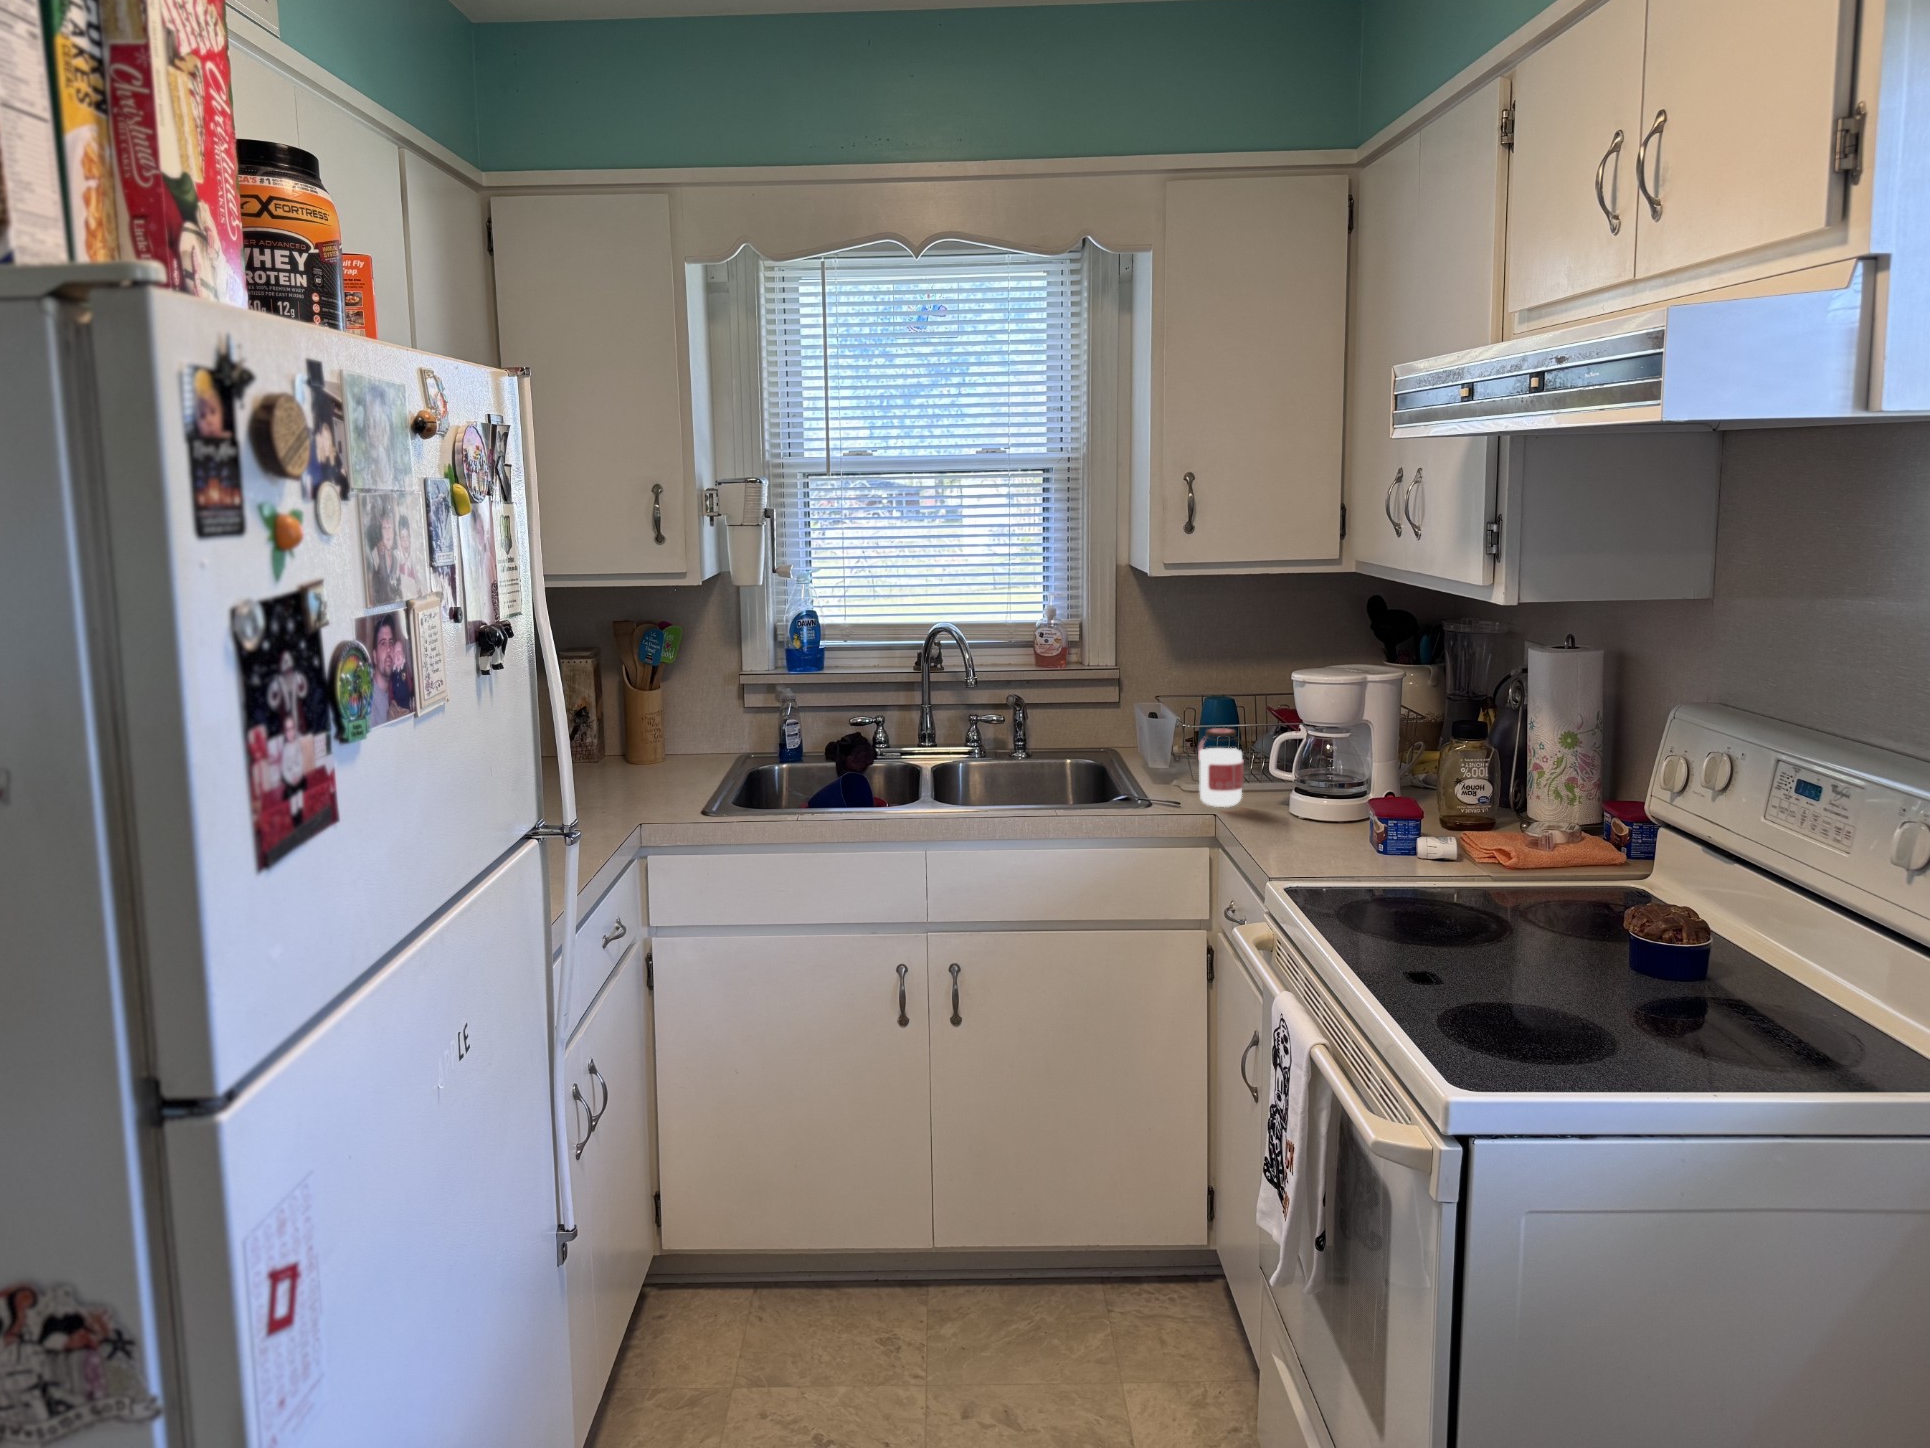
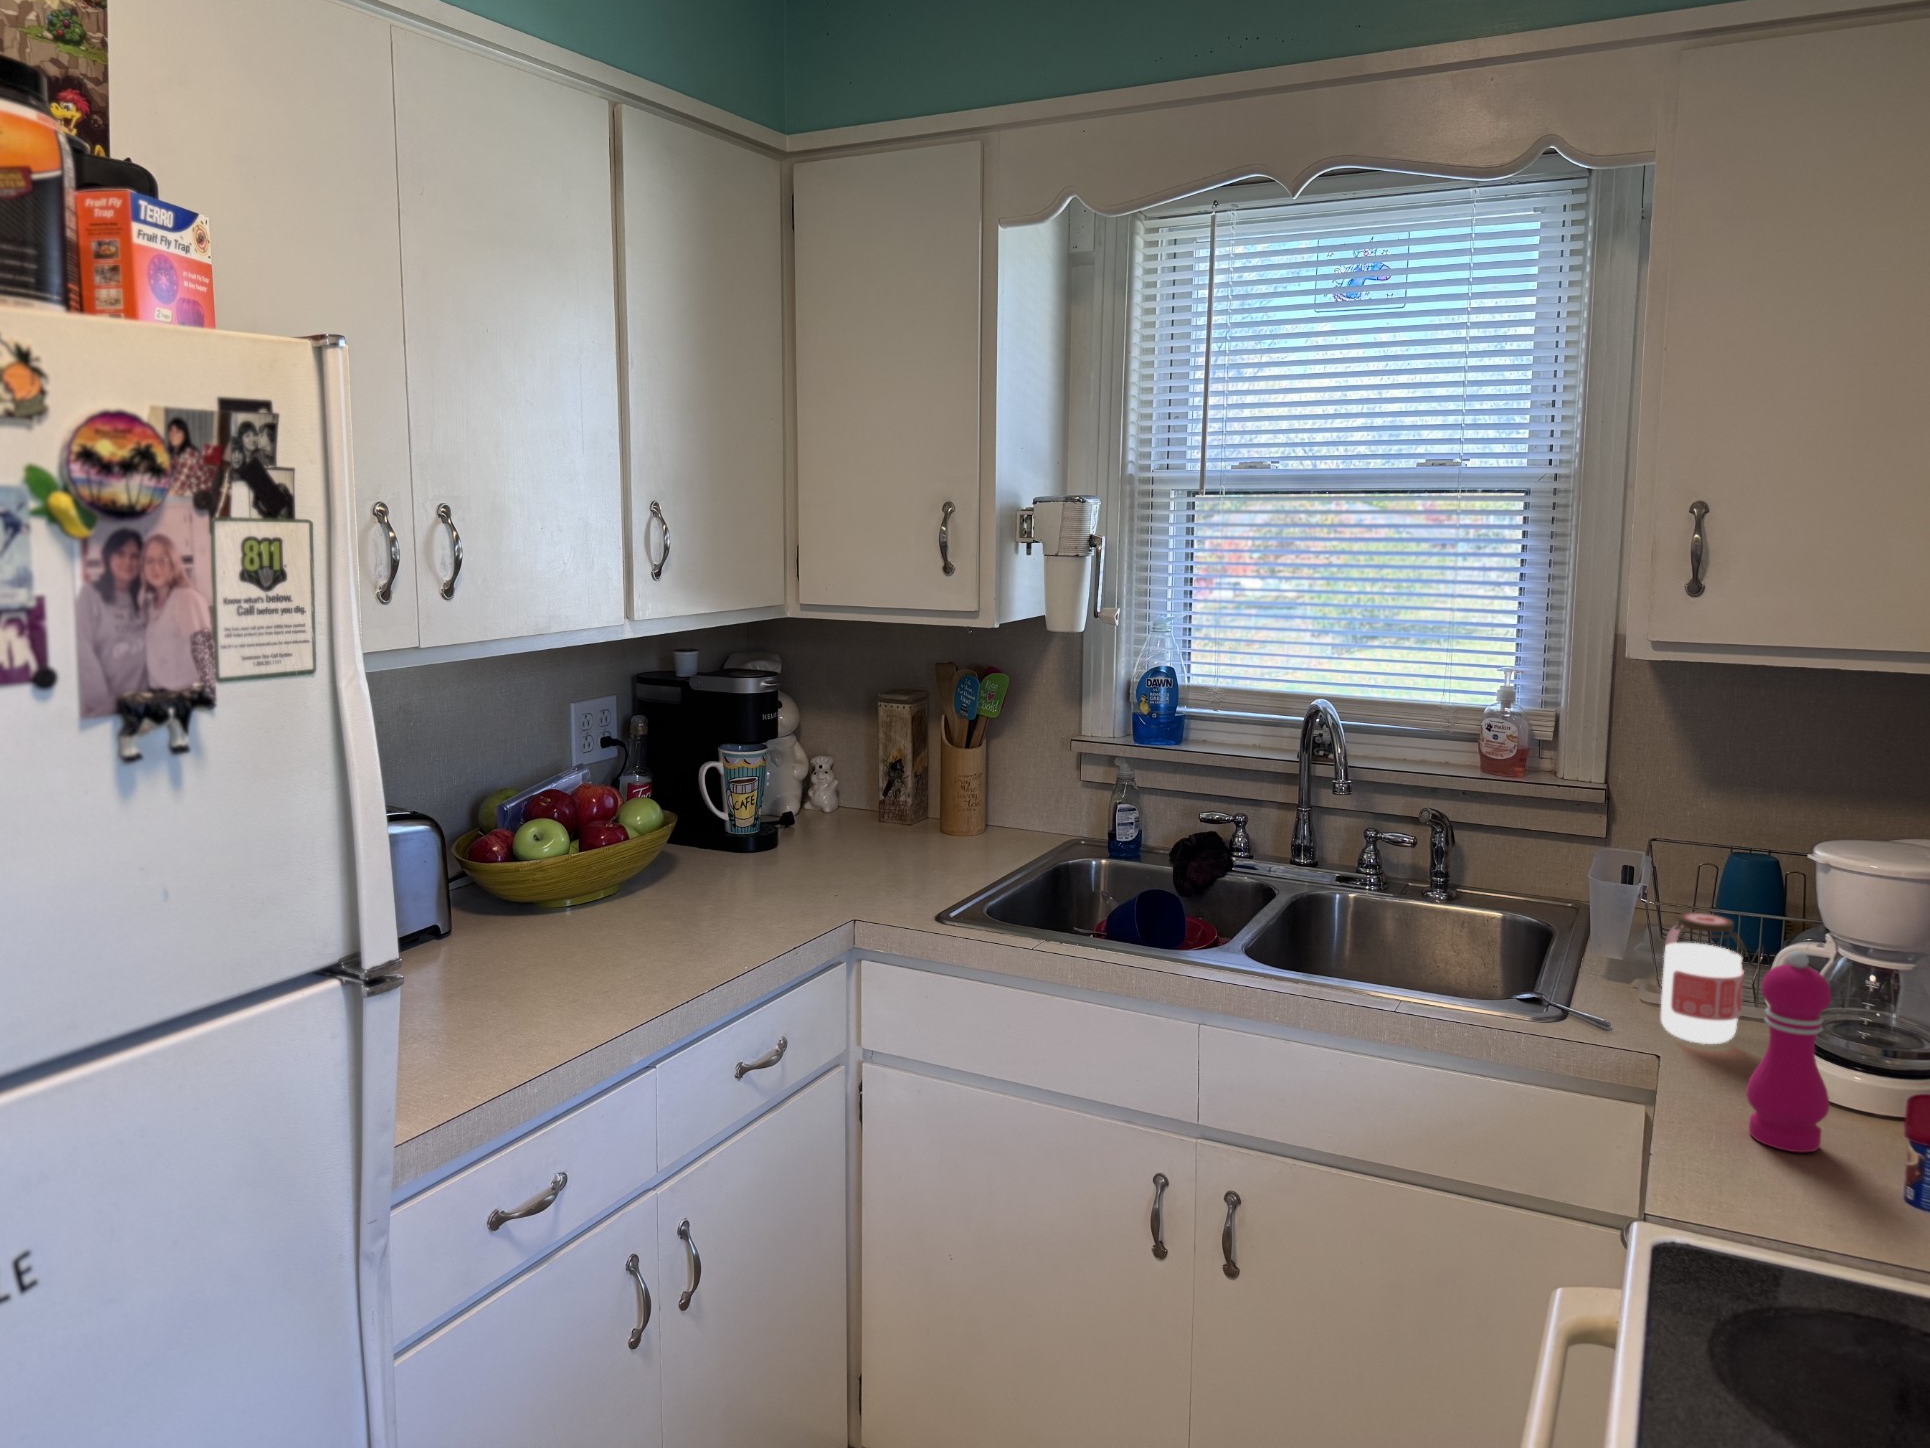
pepper mill: none [1274,730,1316,845] -> present [1746,951,1831,1152]

